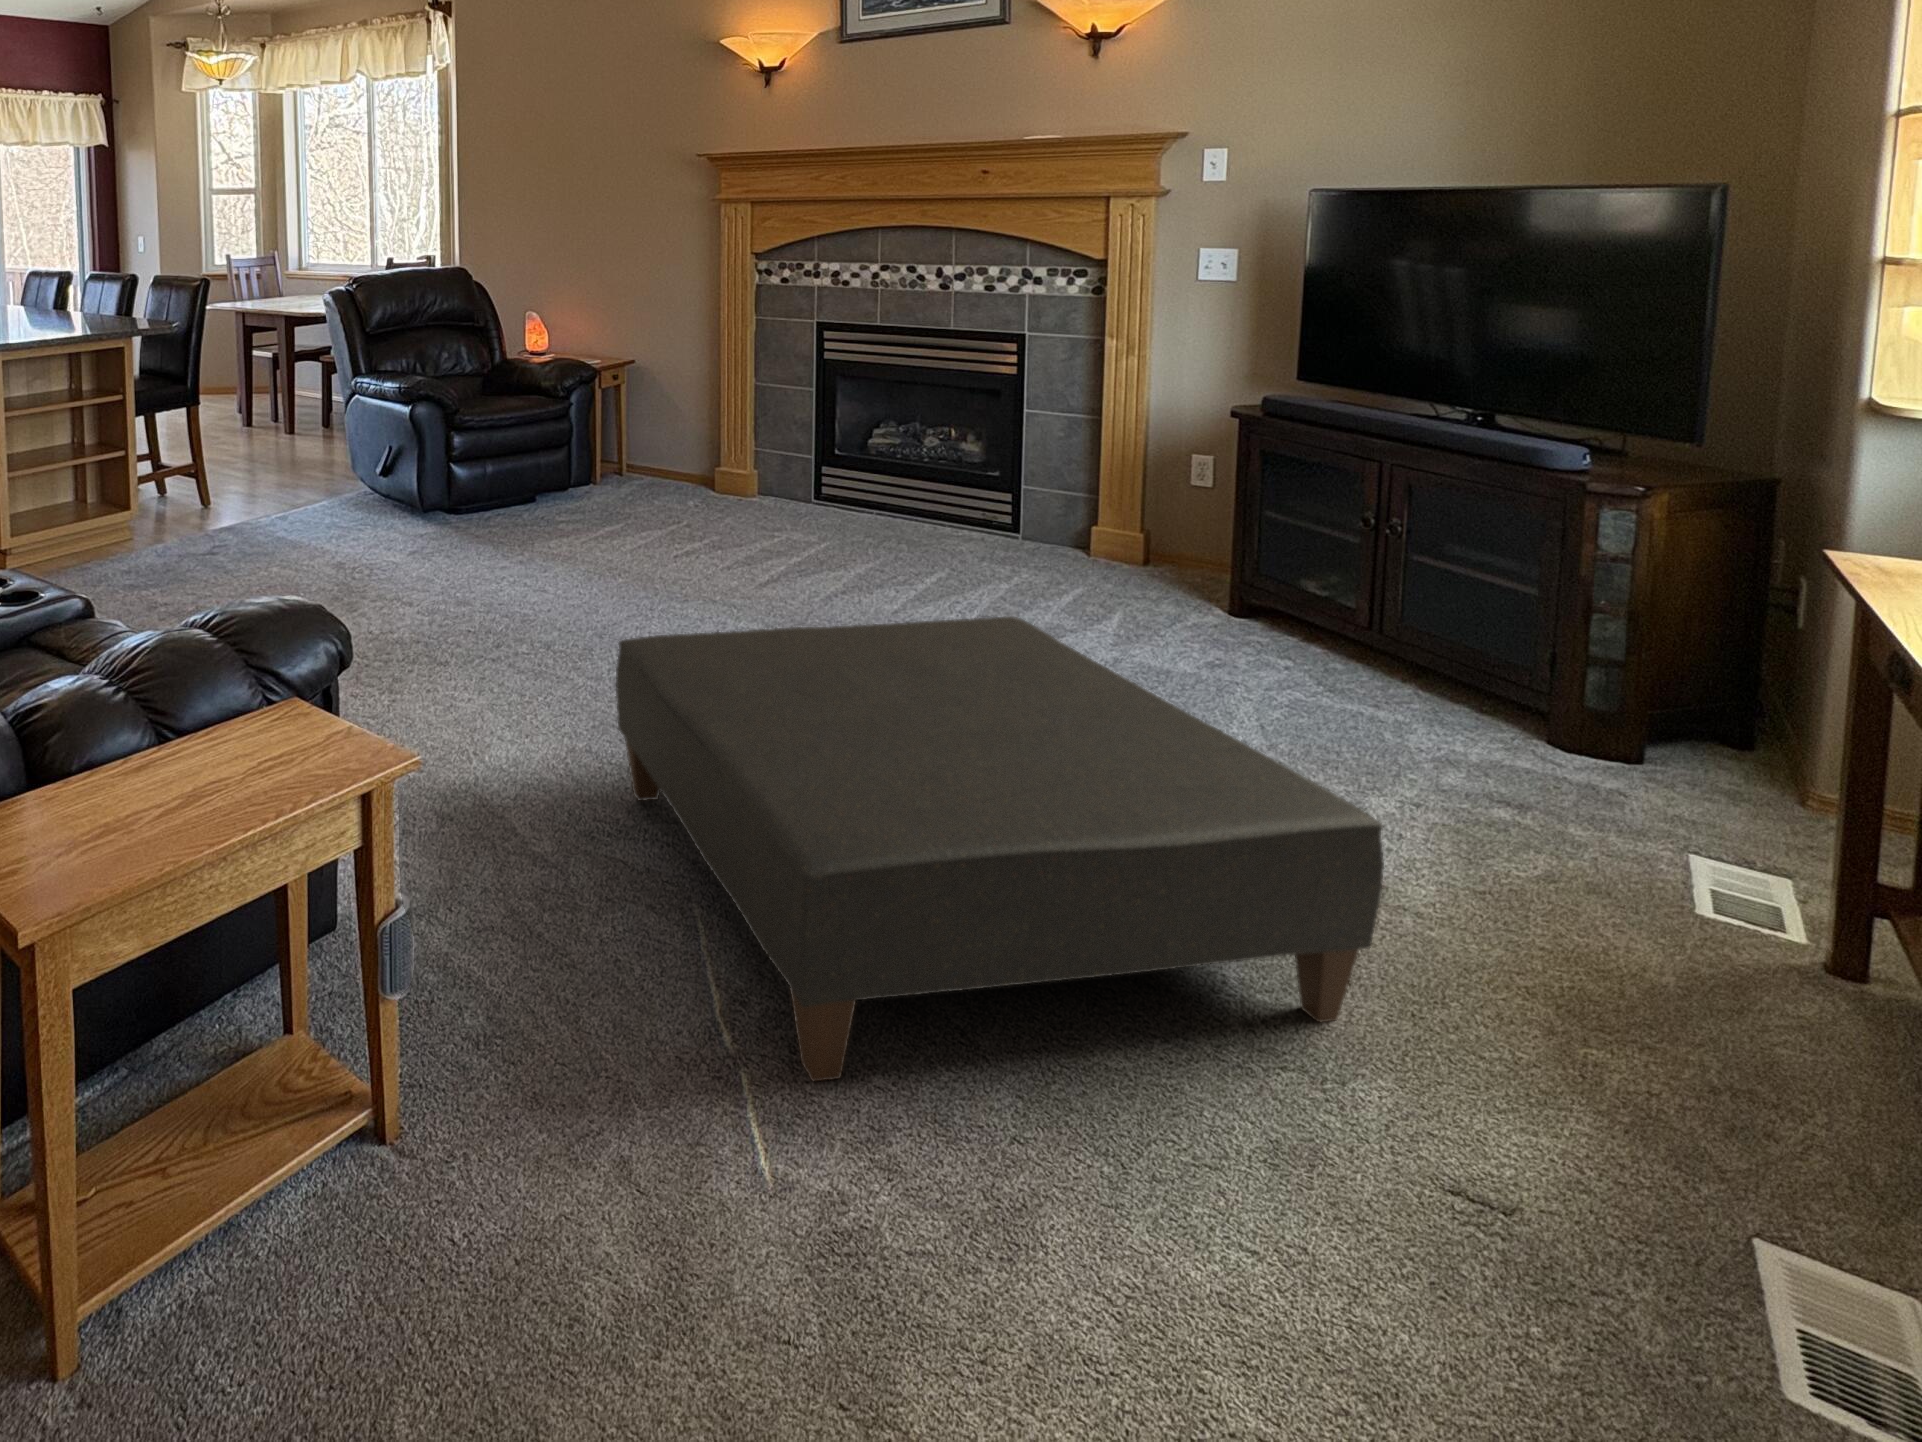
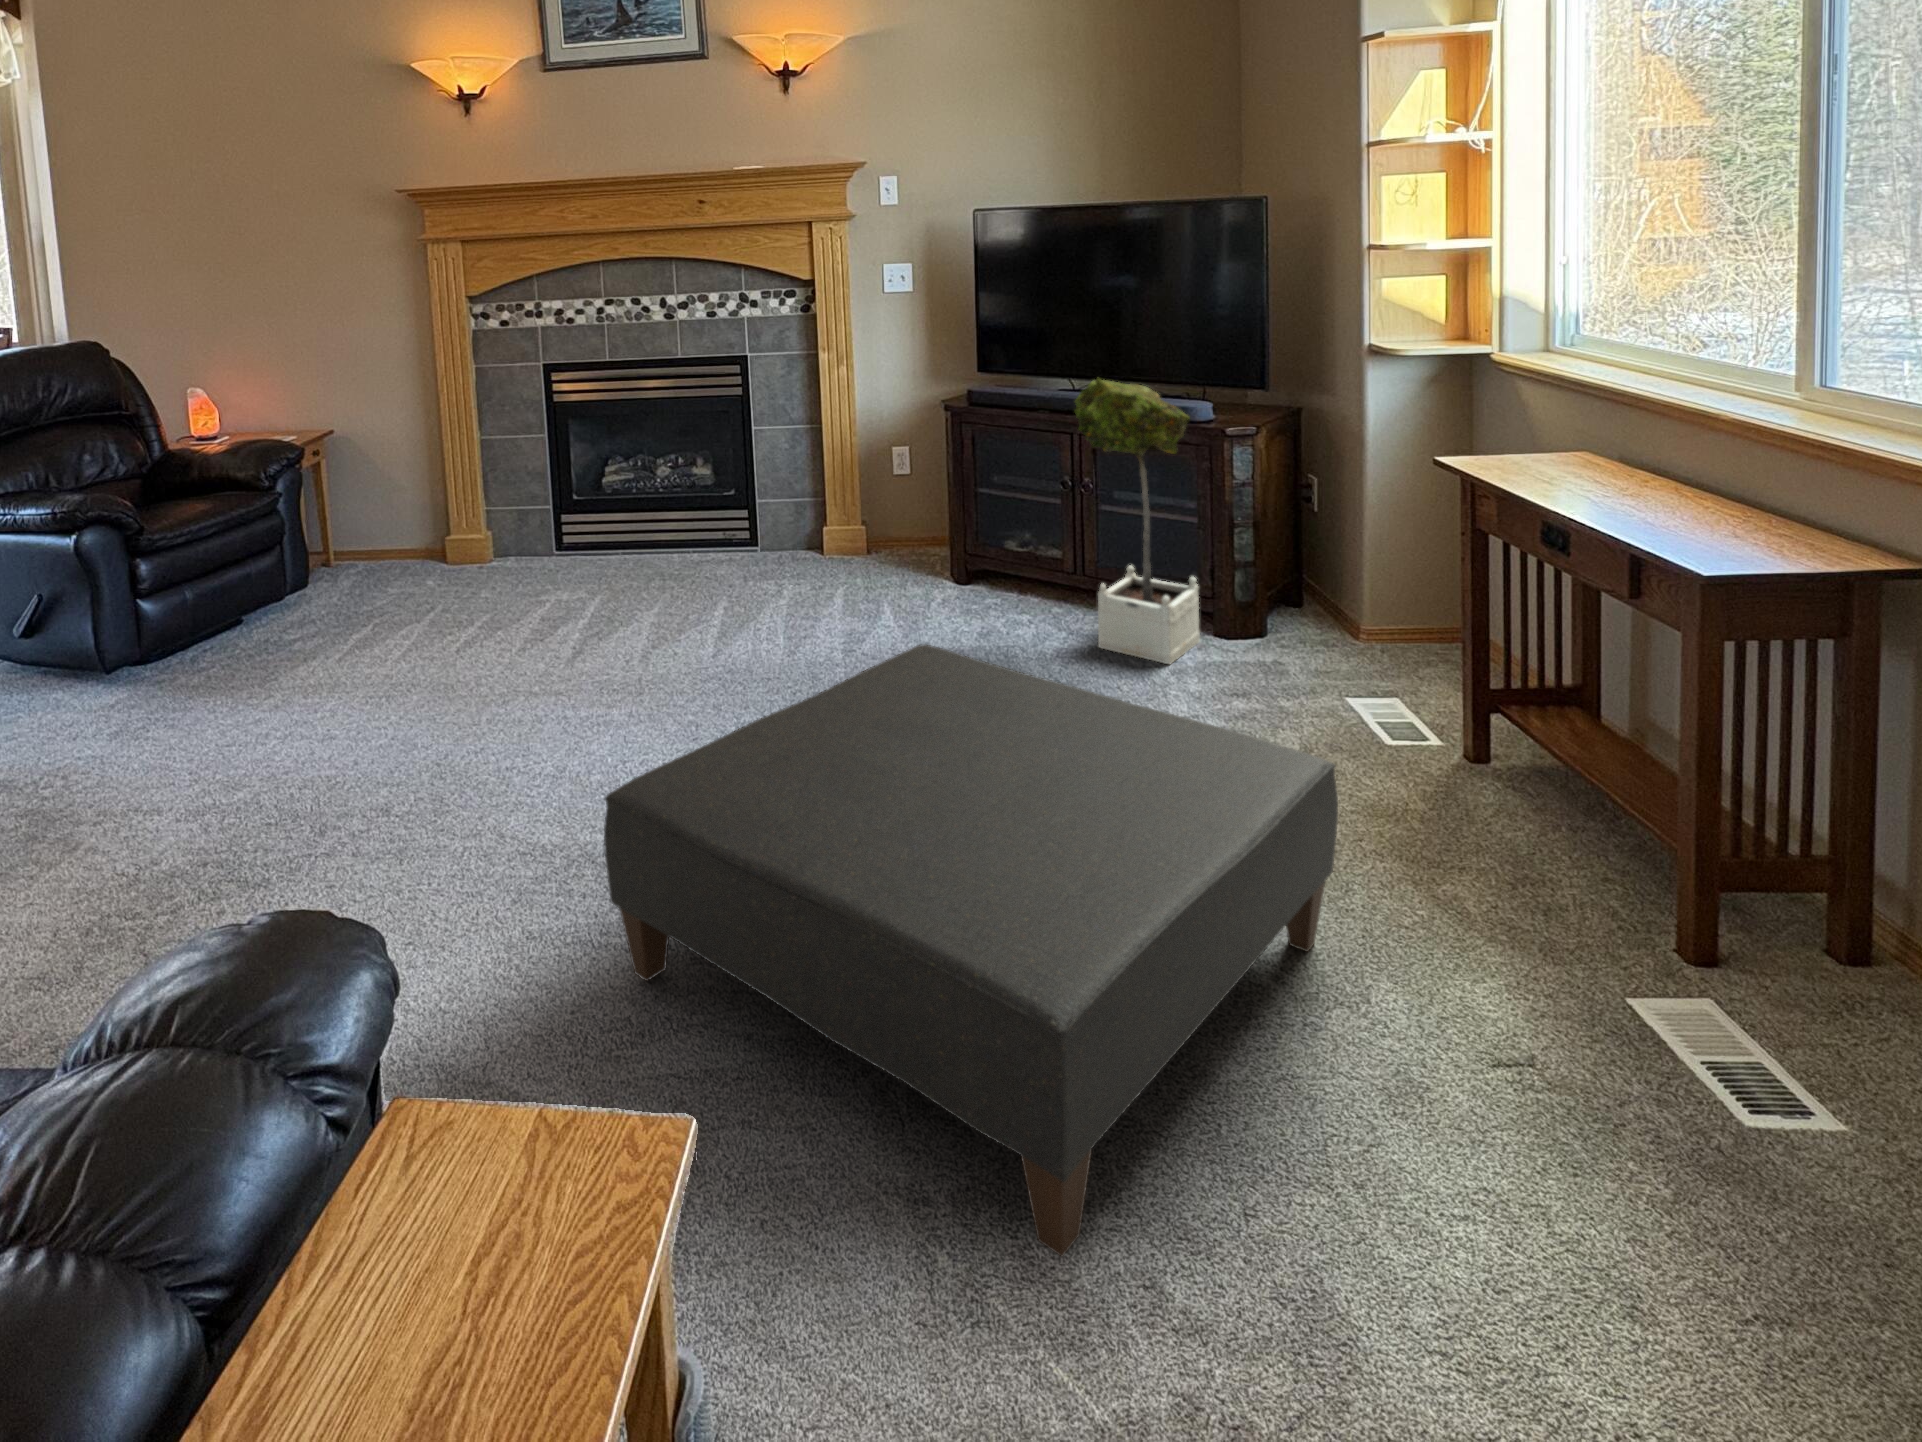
potted tree: none [1350,389,1517,749] -> present [1075,379,1200,664]

